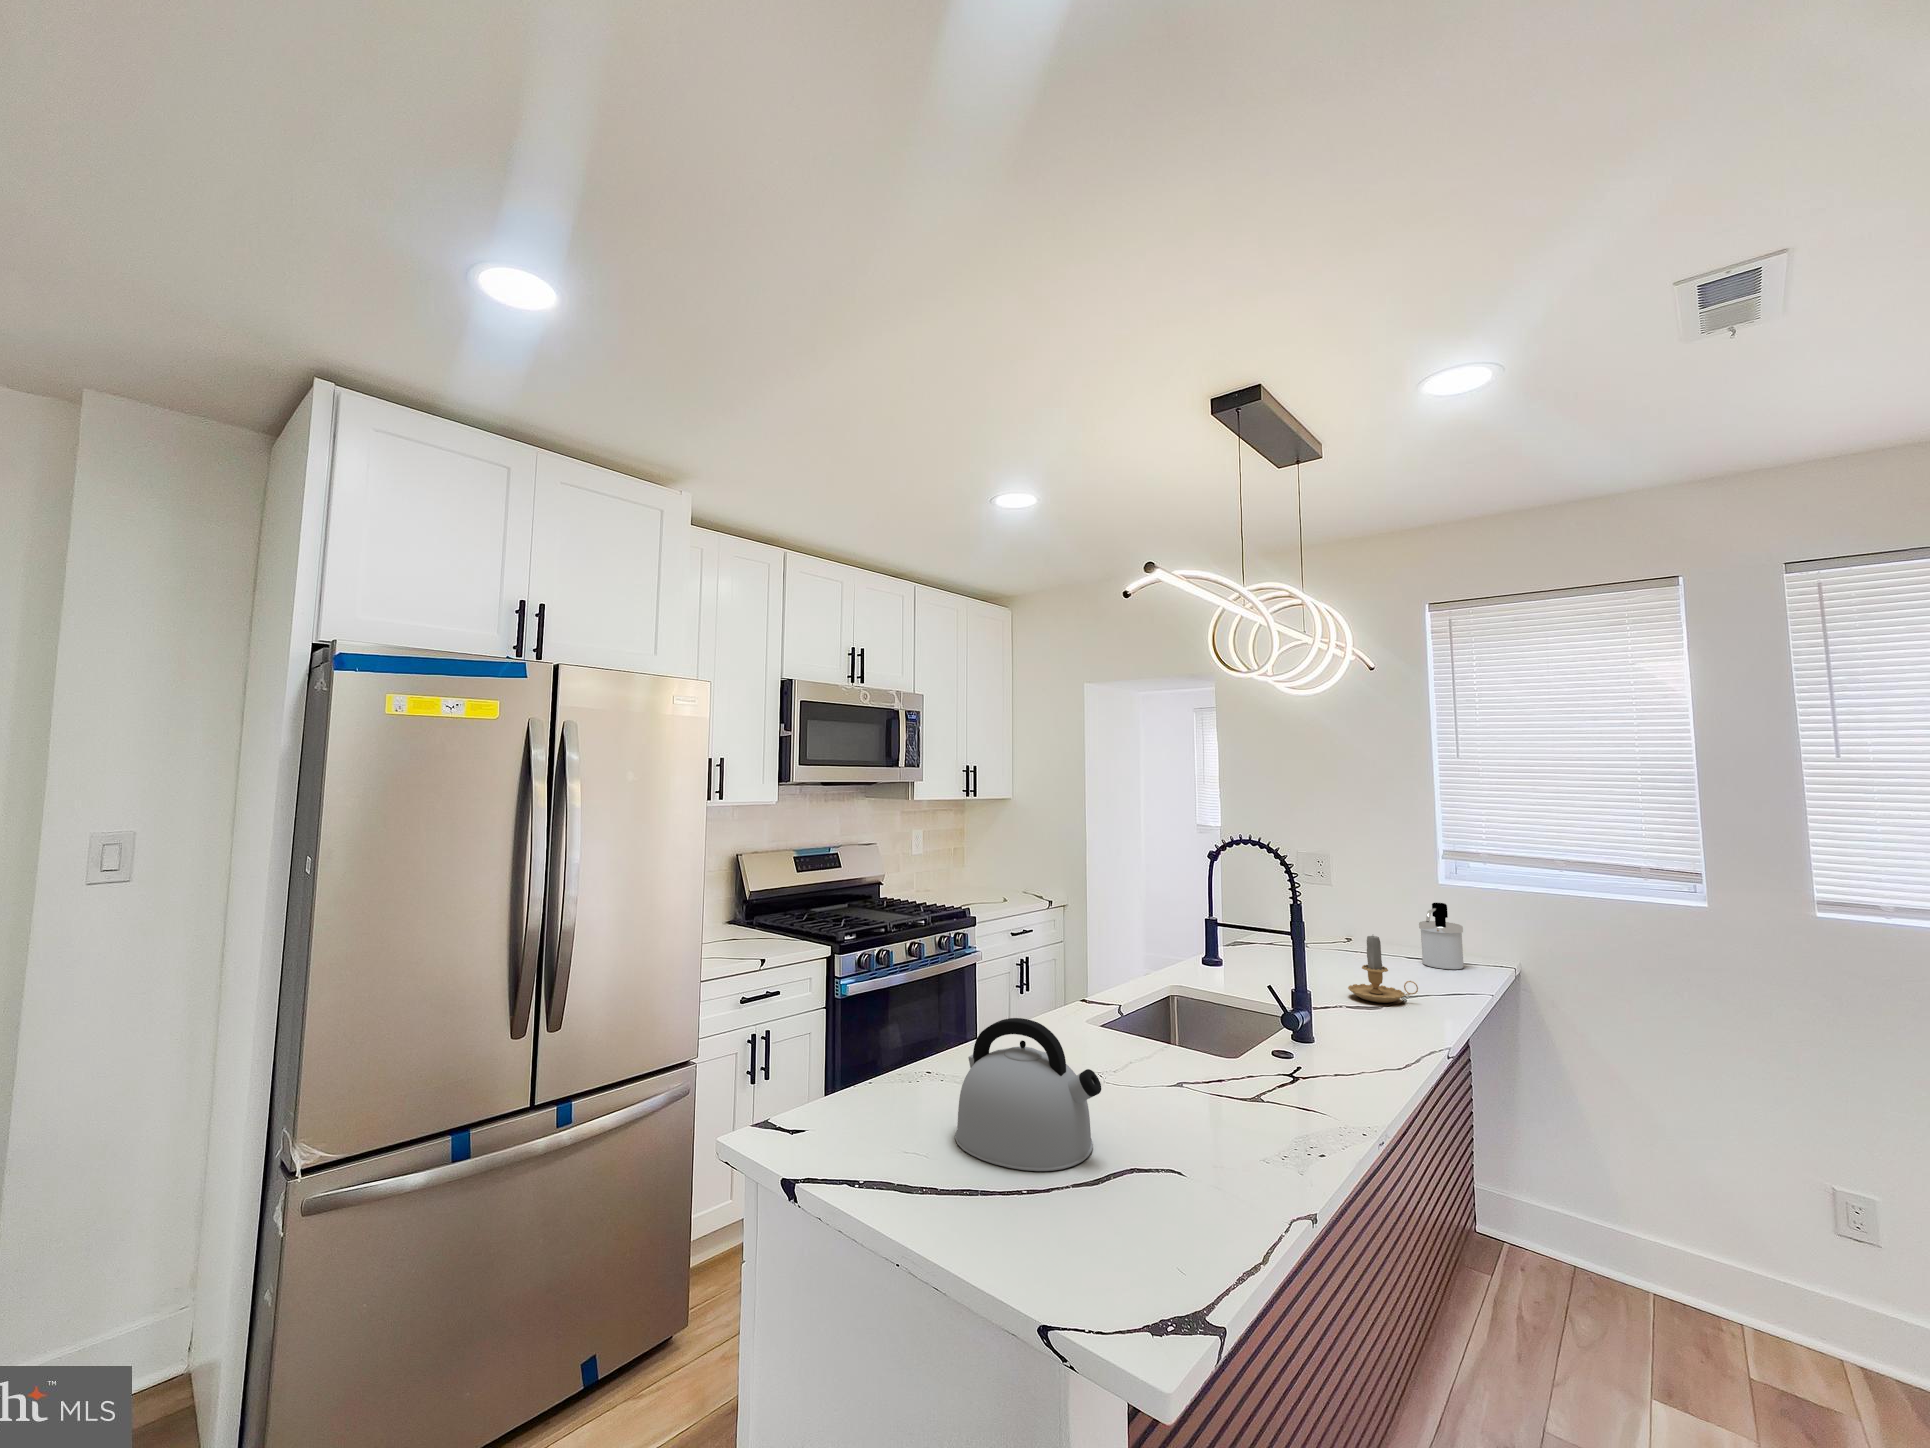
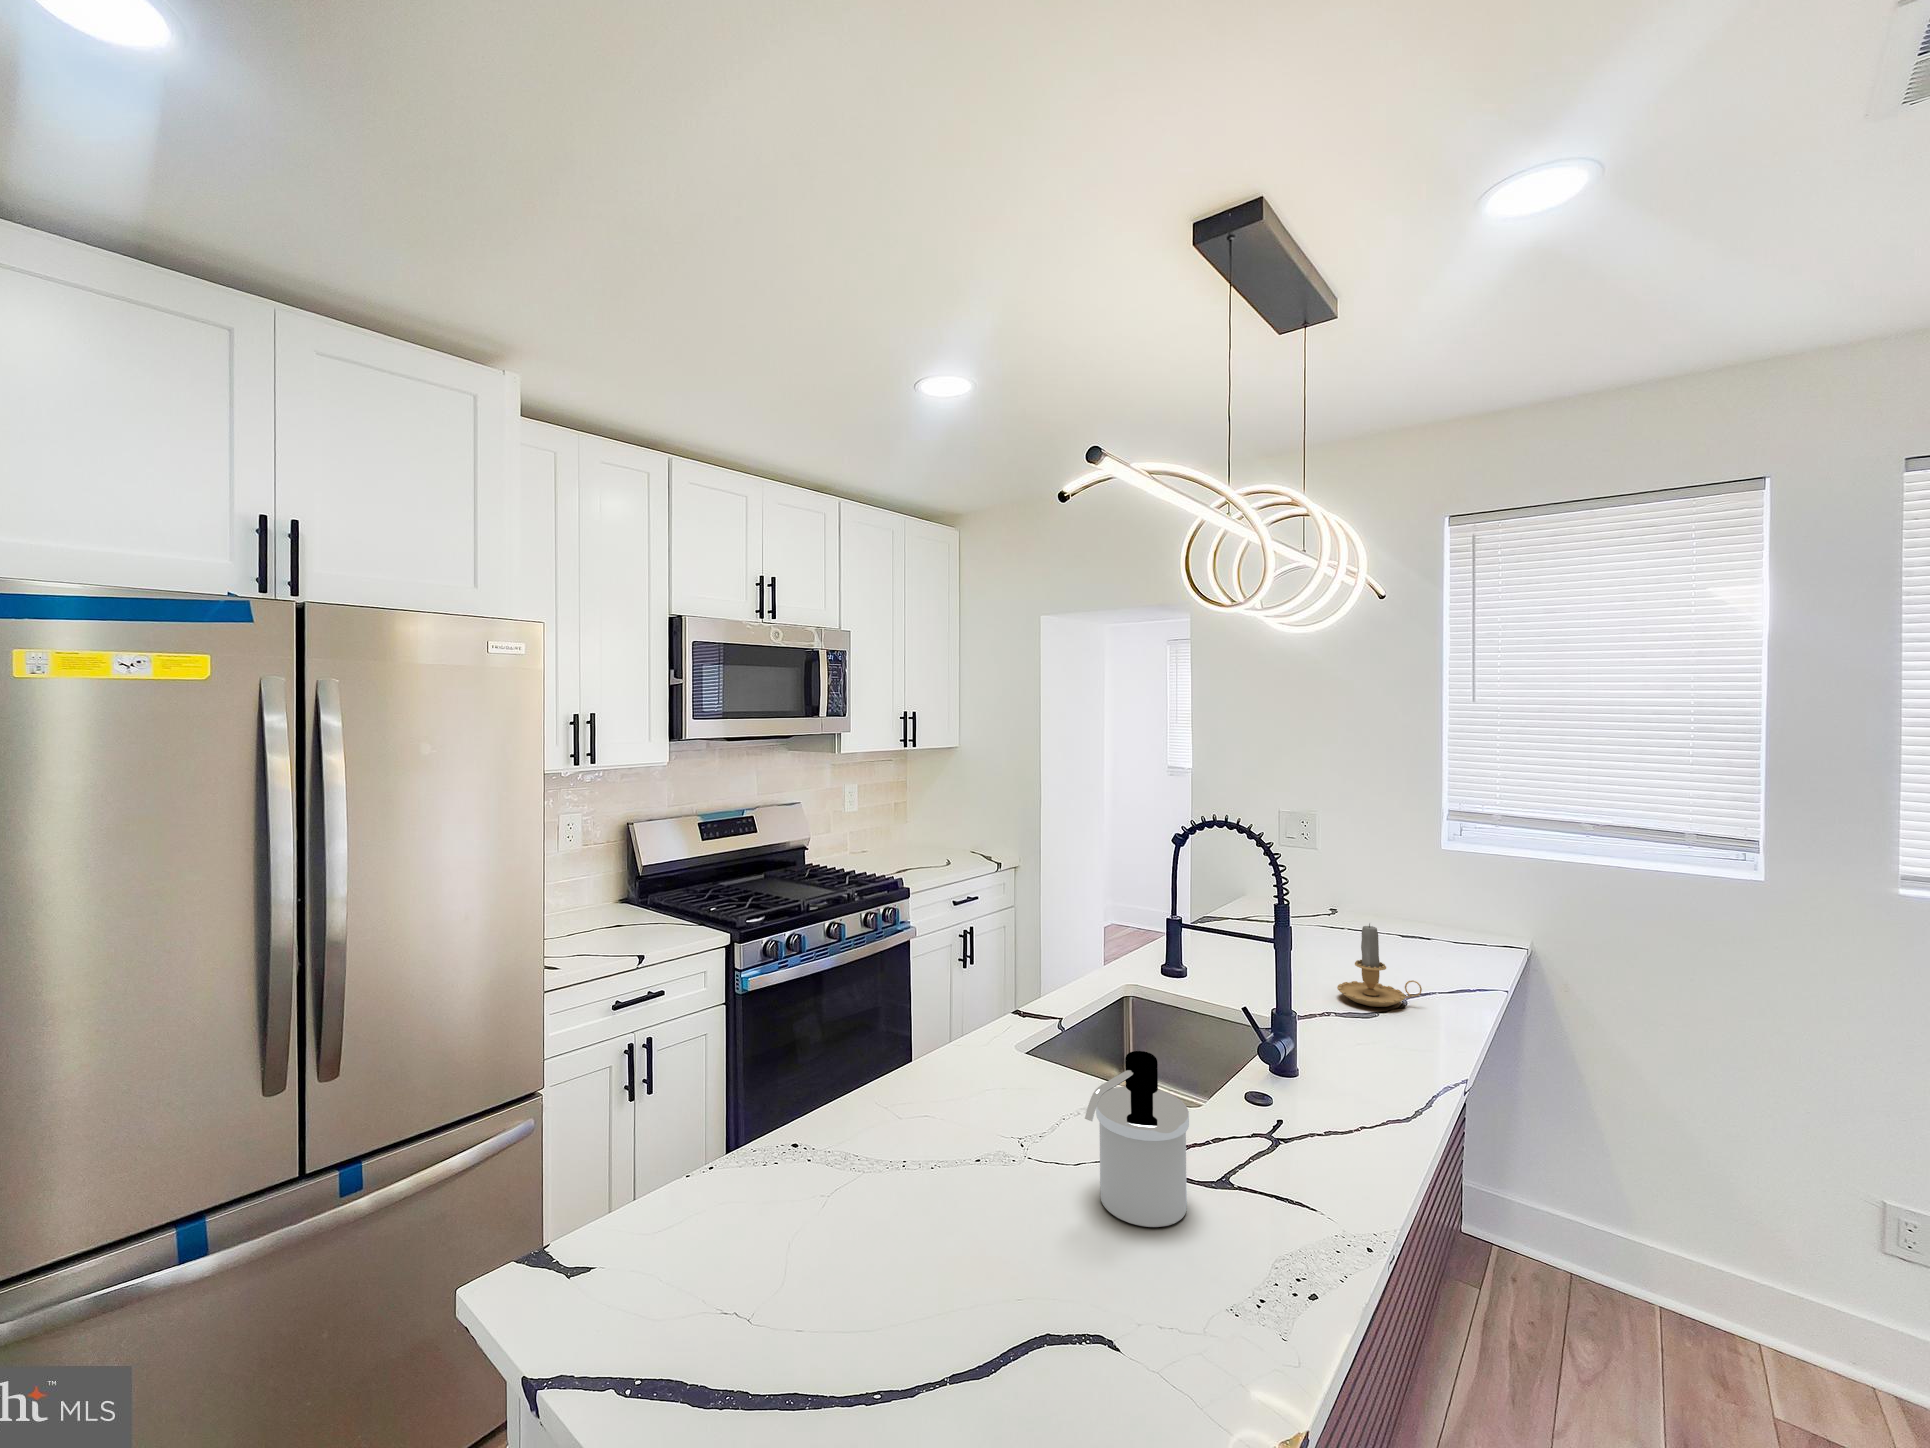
soap dispenser: present [1419,903,1464,969] -> present [1085,1051,1189,1227]
kettle: present [955,1018,1101,1171] -> none [799,1108,1002,1348]

